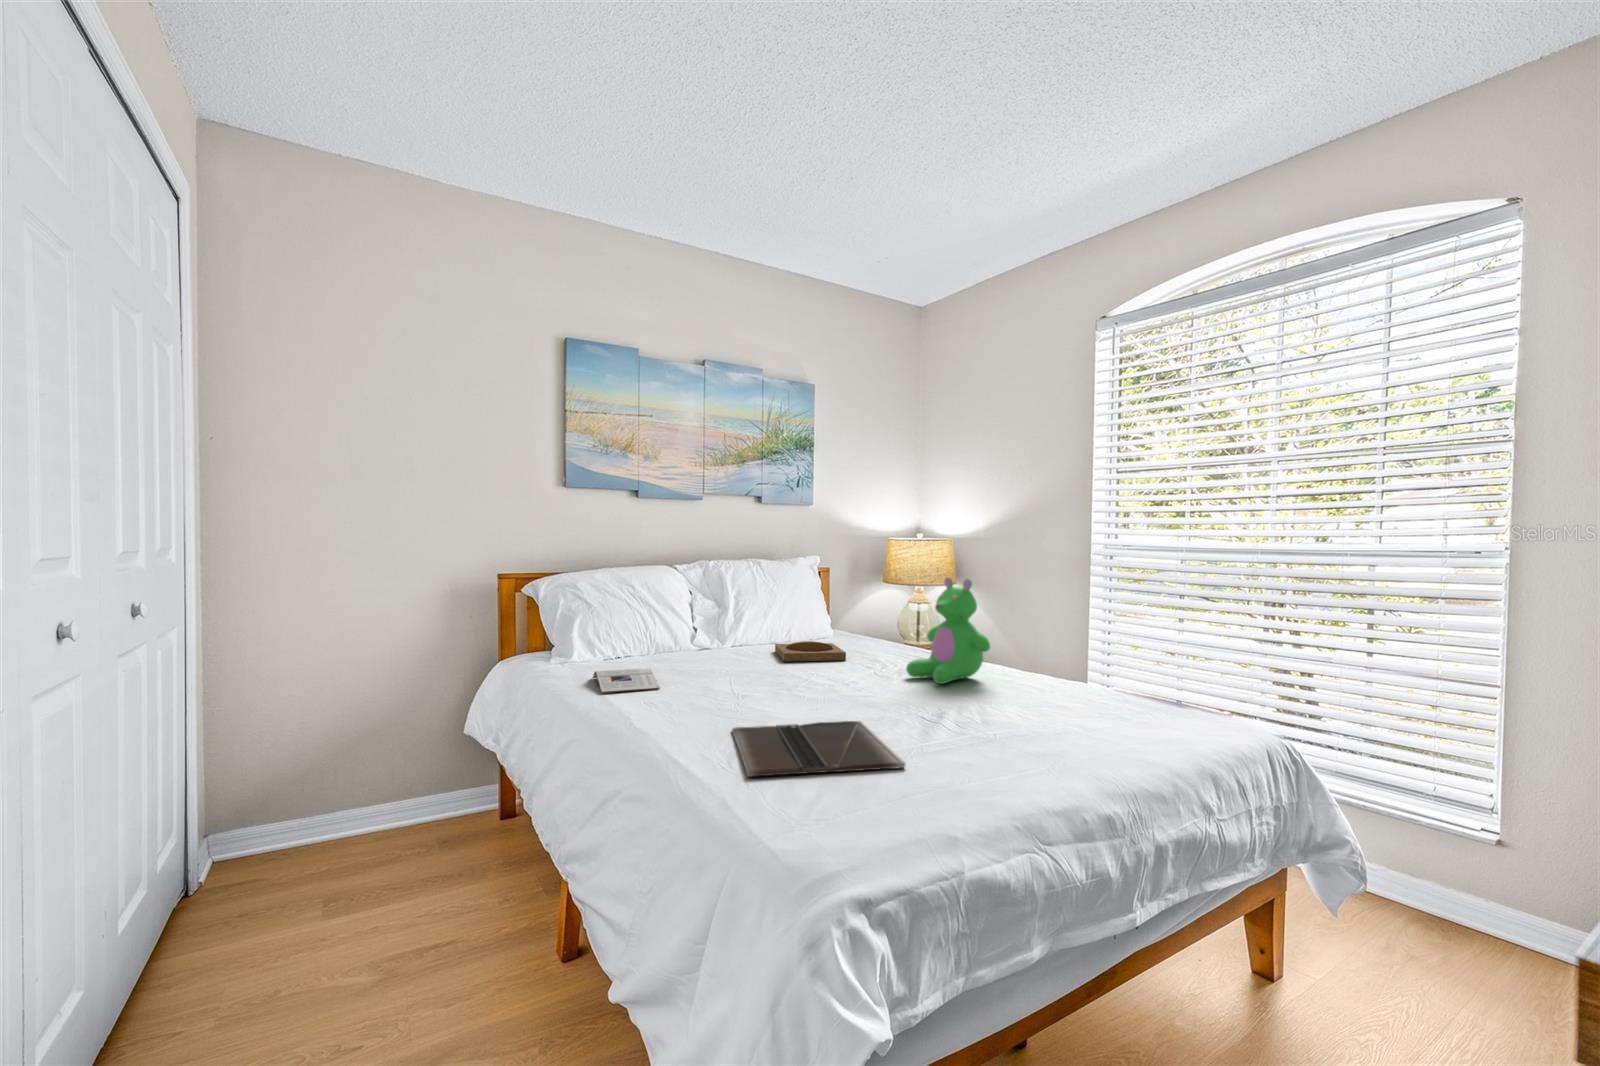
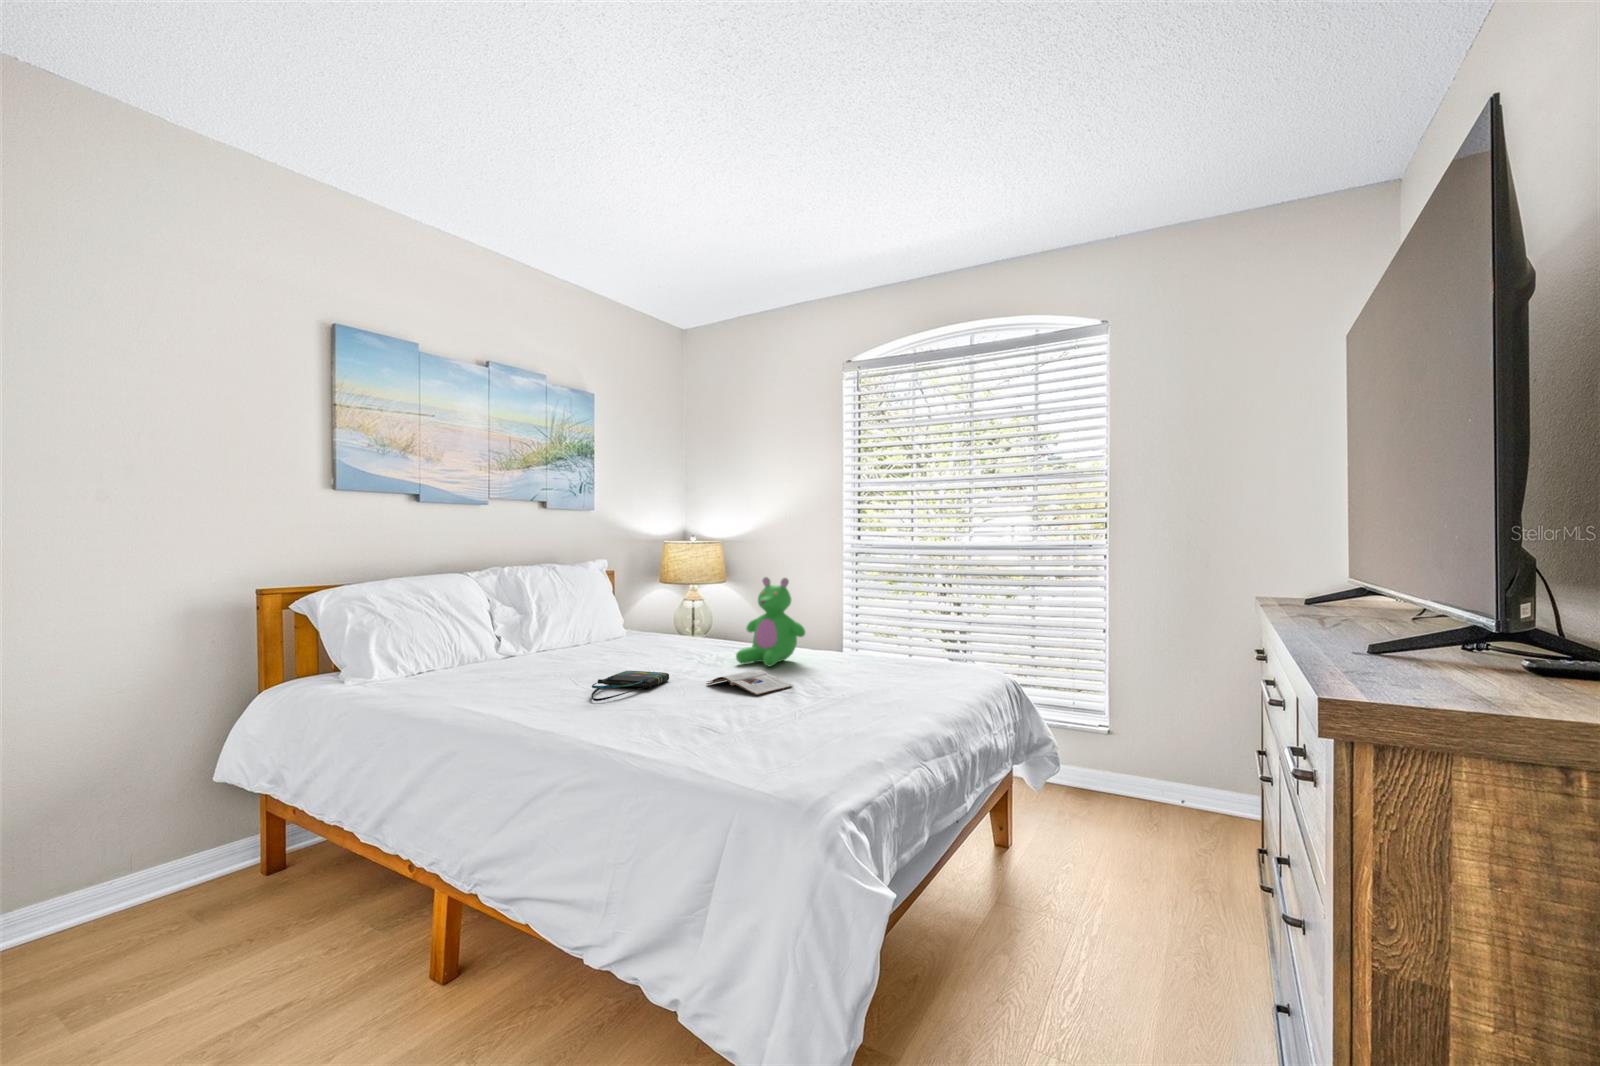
tray: present [775,641,846,661] -> none [593,641,669,661]
magazine: present [593,668,660,693] -> present [706,670,793,695]
tote bag: none [714,673,814,703] -> present [591,671,669,701]
laptop: present [732,721,905,777] -> none [638,700,807,750]

